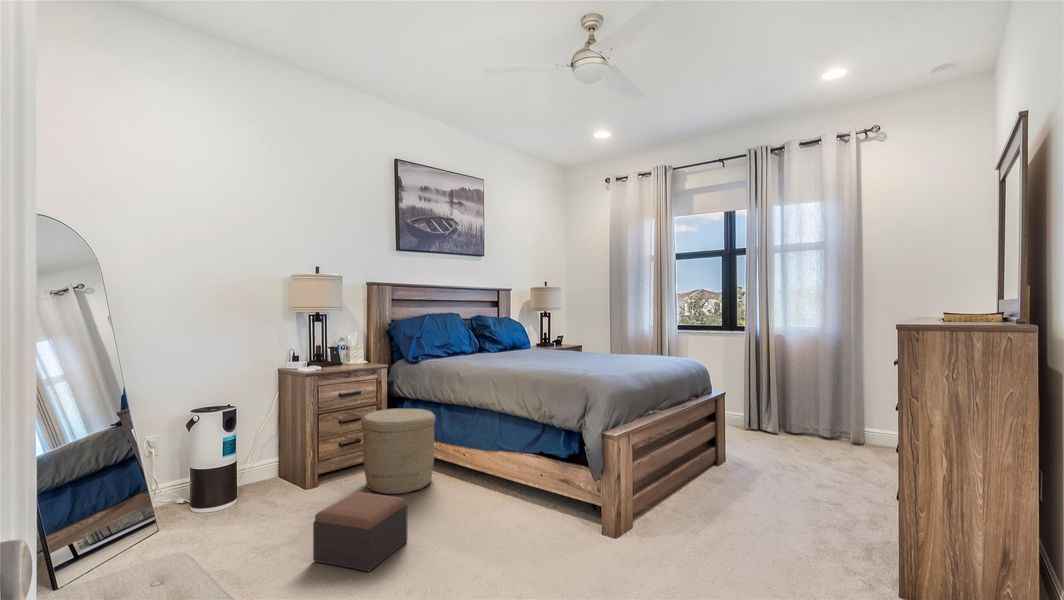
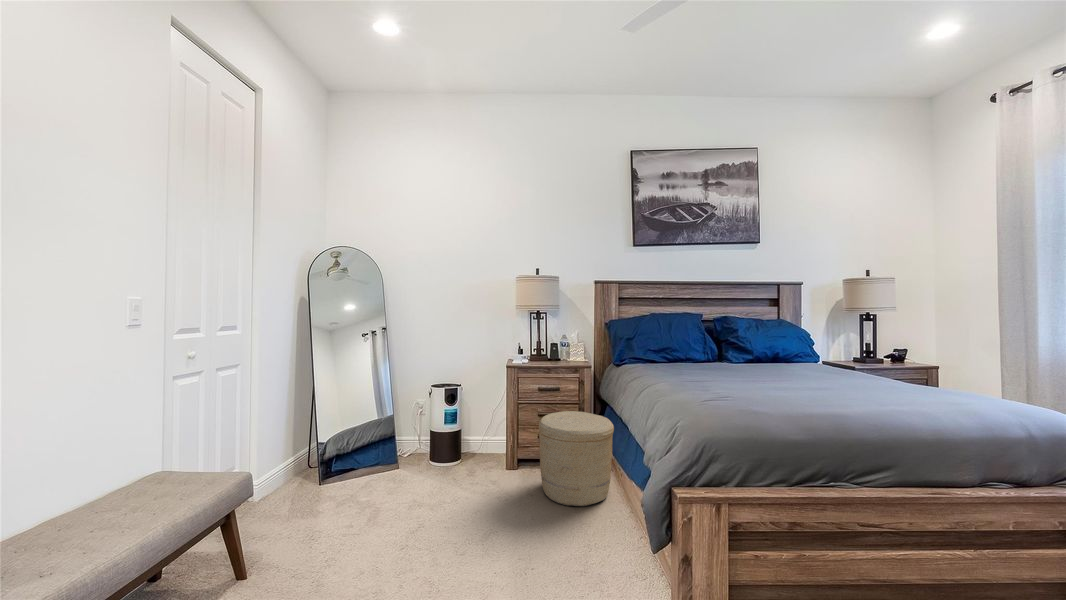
footstool: present [313,492,408,572] -> none [421,492,500,578]

